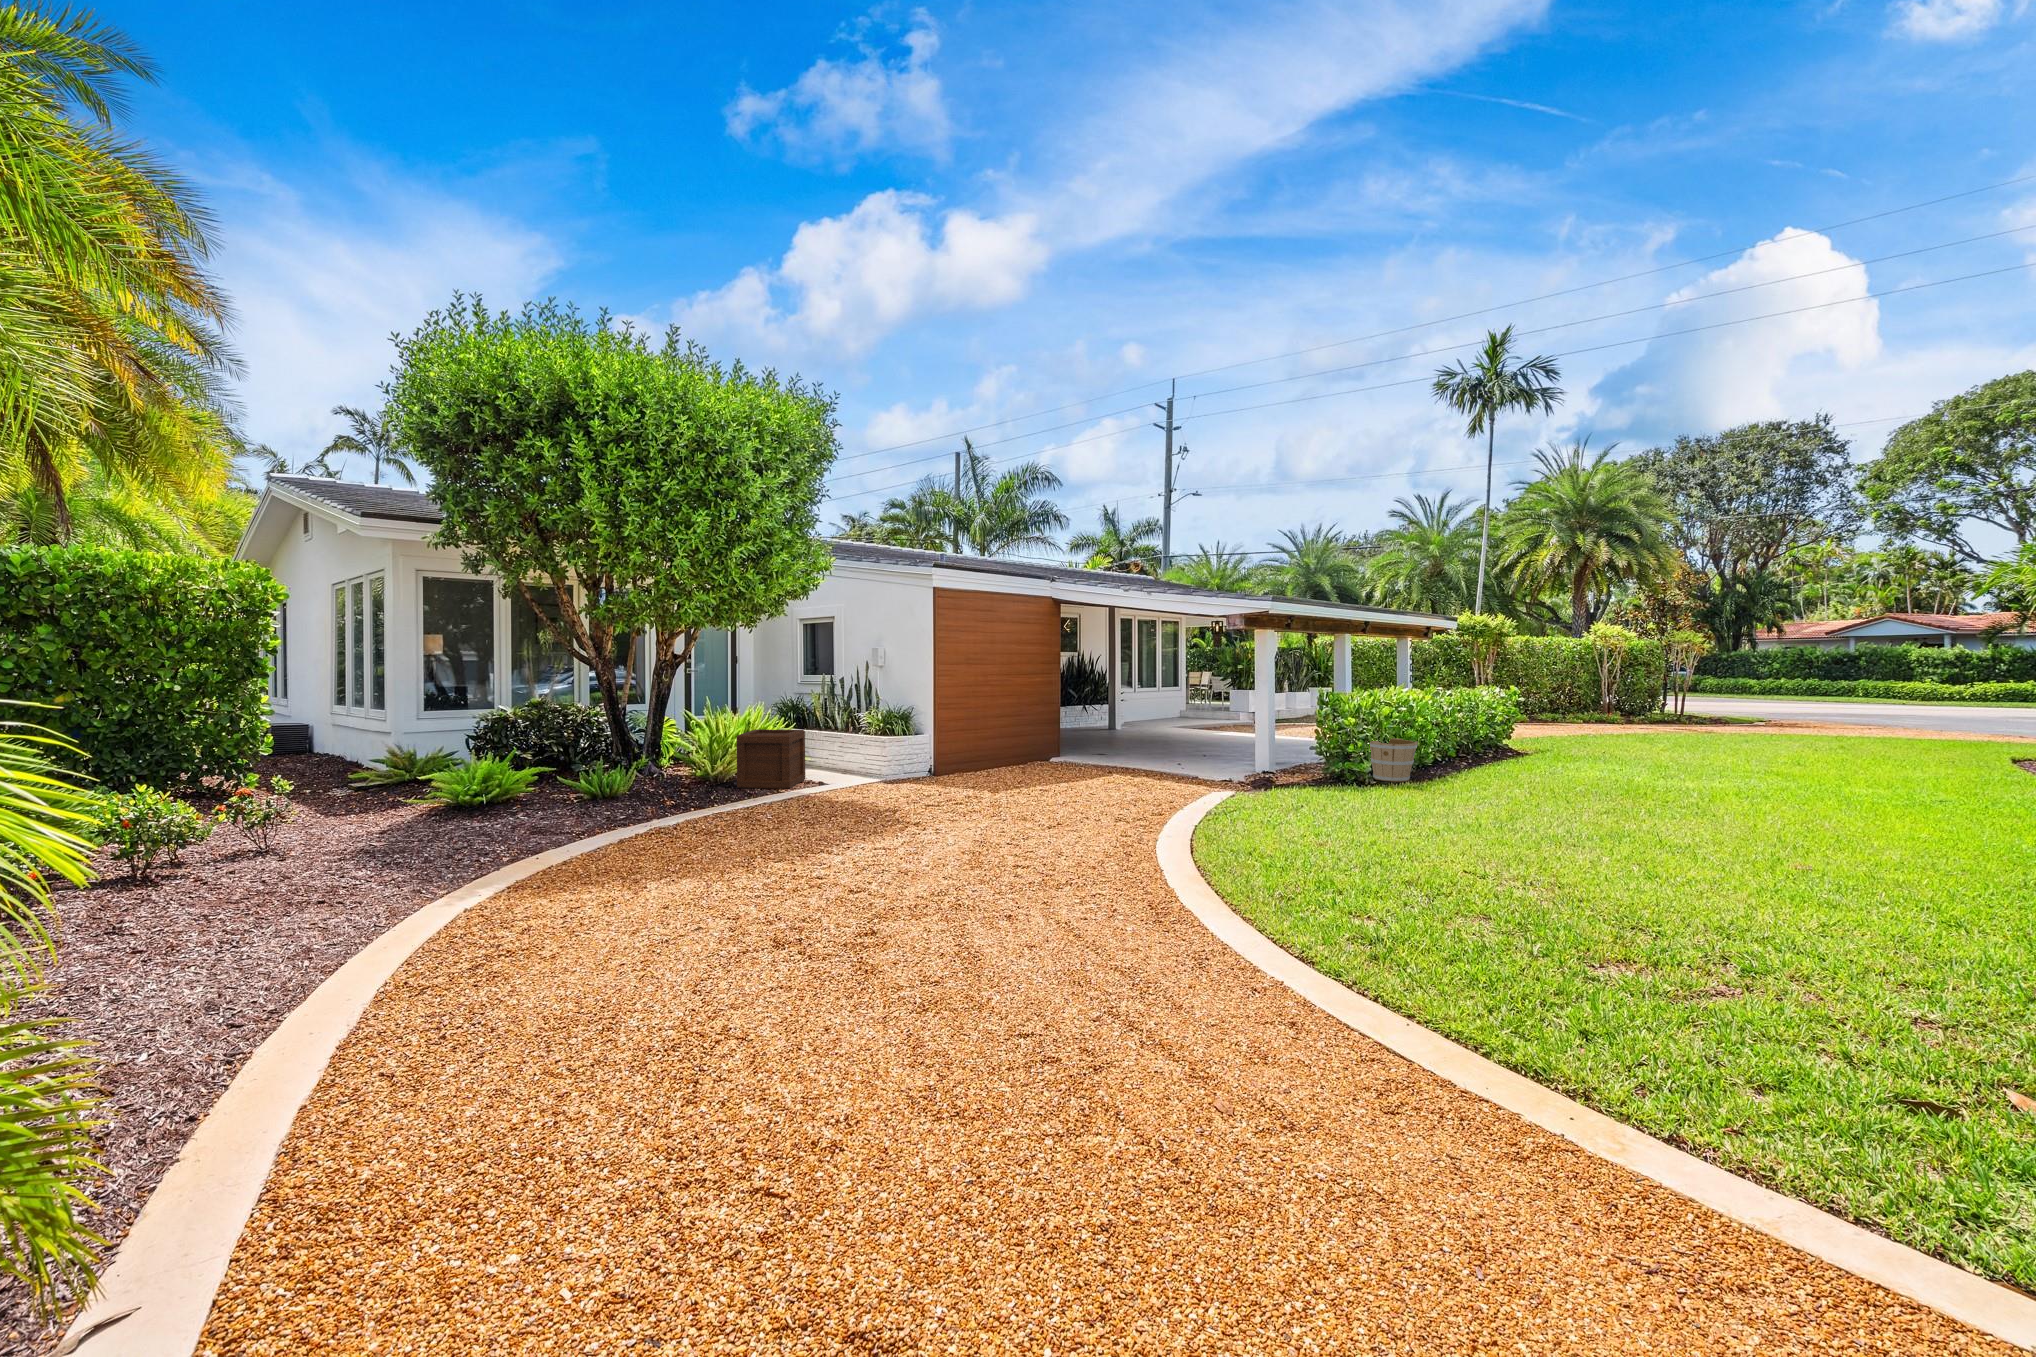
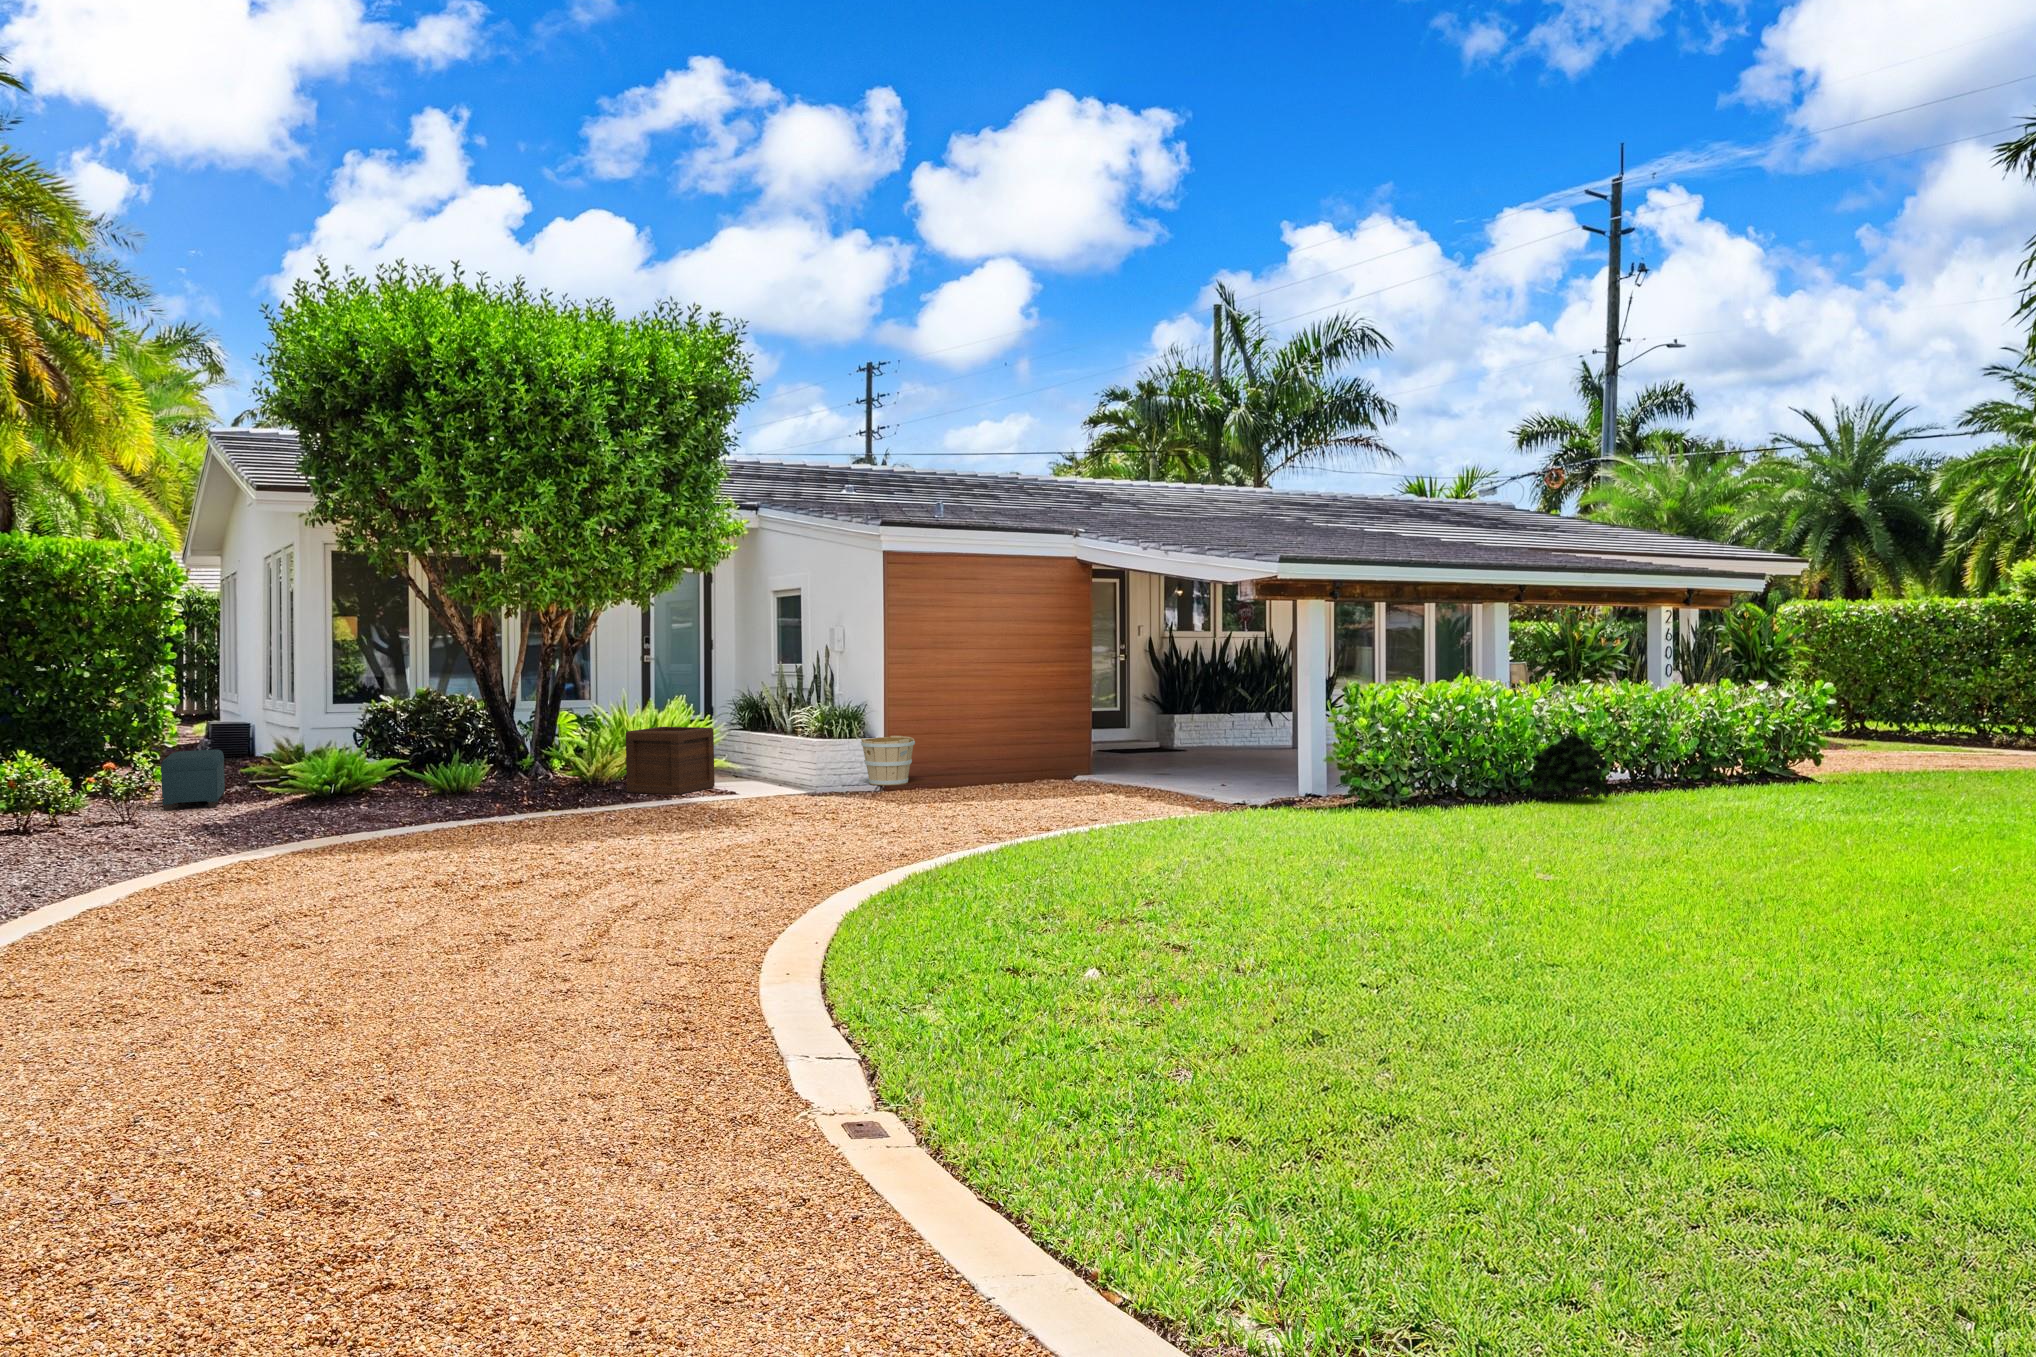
potted plant: none [1427,724,1489,771] -> present [1529,735,1610,800]
wooden bucket: present [1369,738,1418,782] -> present [861,736,915,785]
bench: none [264,762,335,828] -> present [161,749,225,811]

